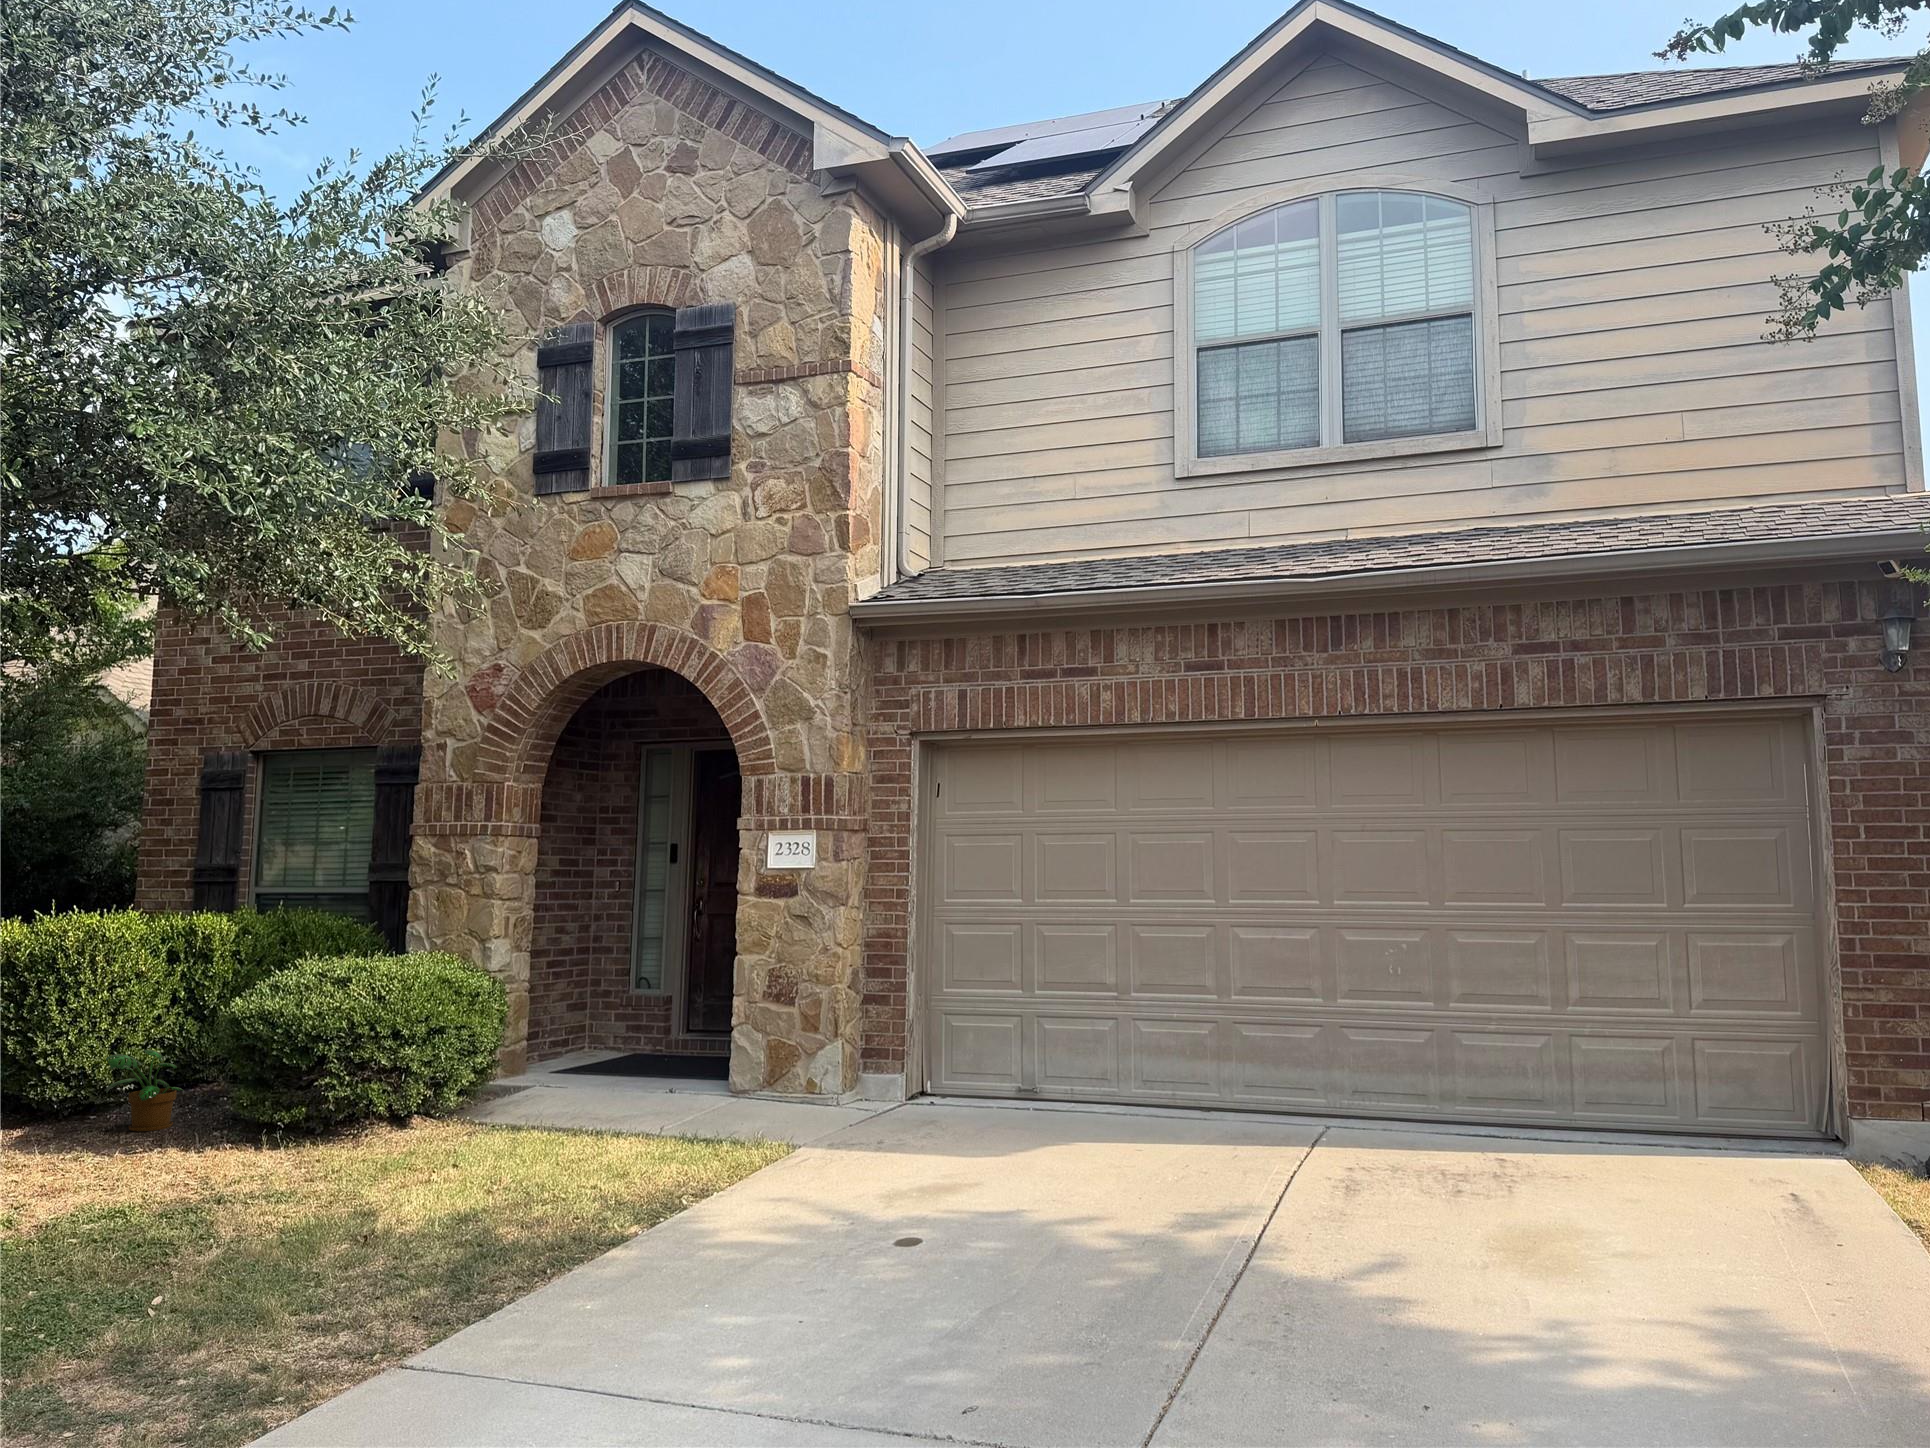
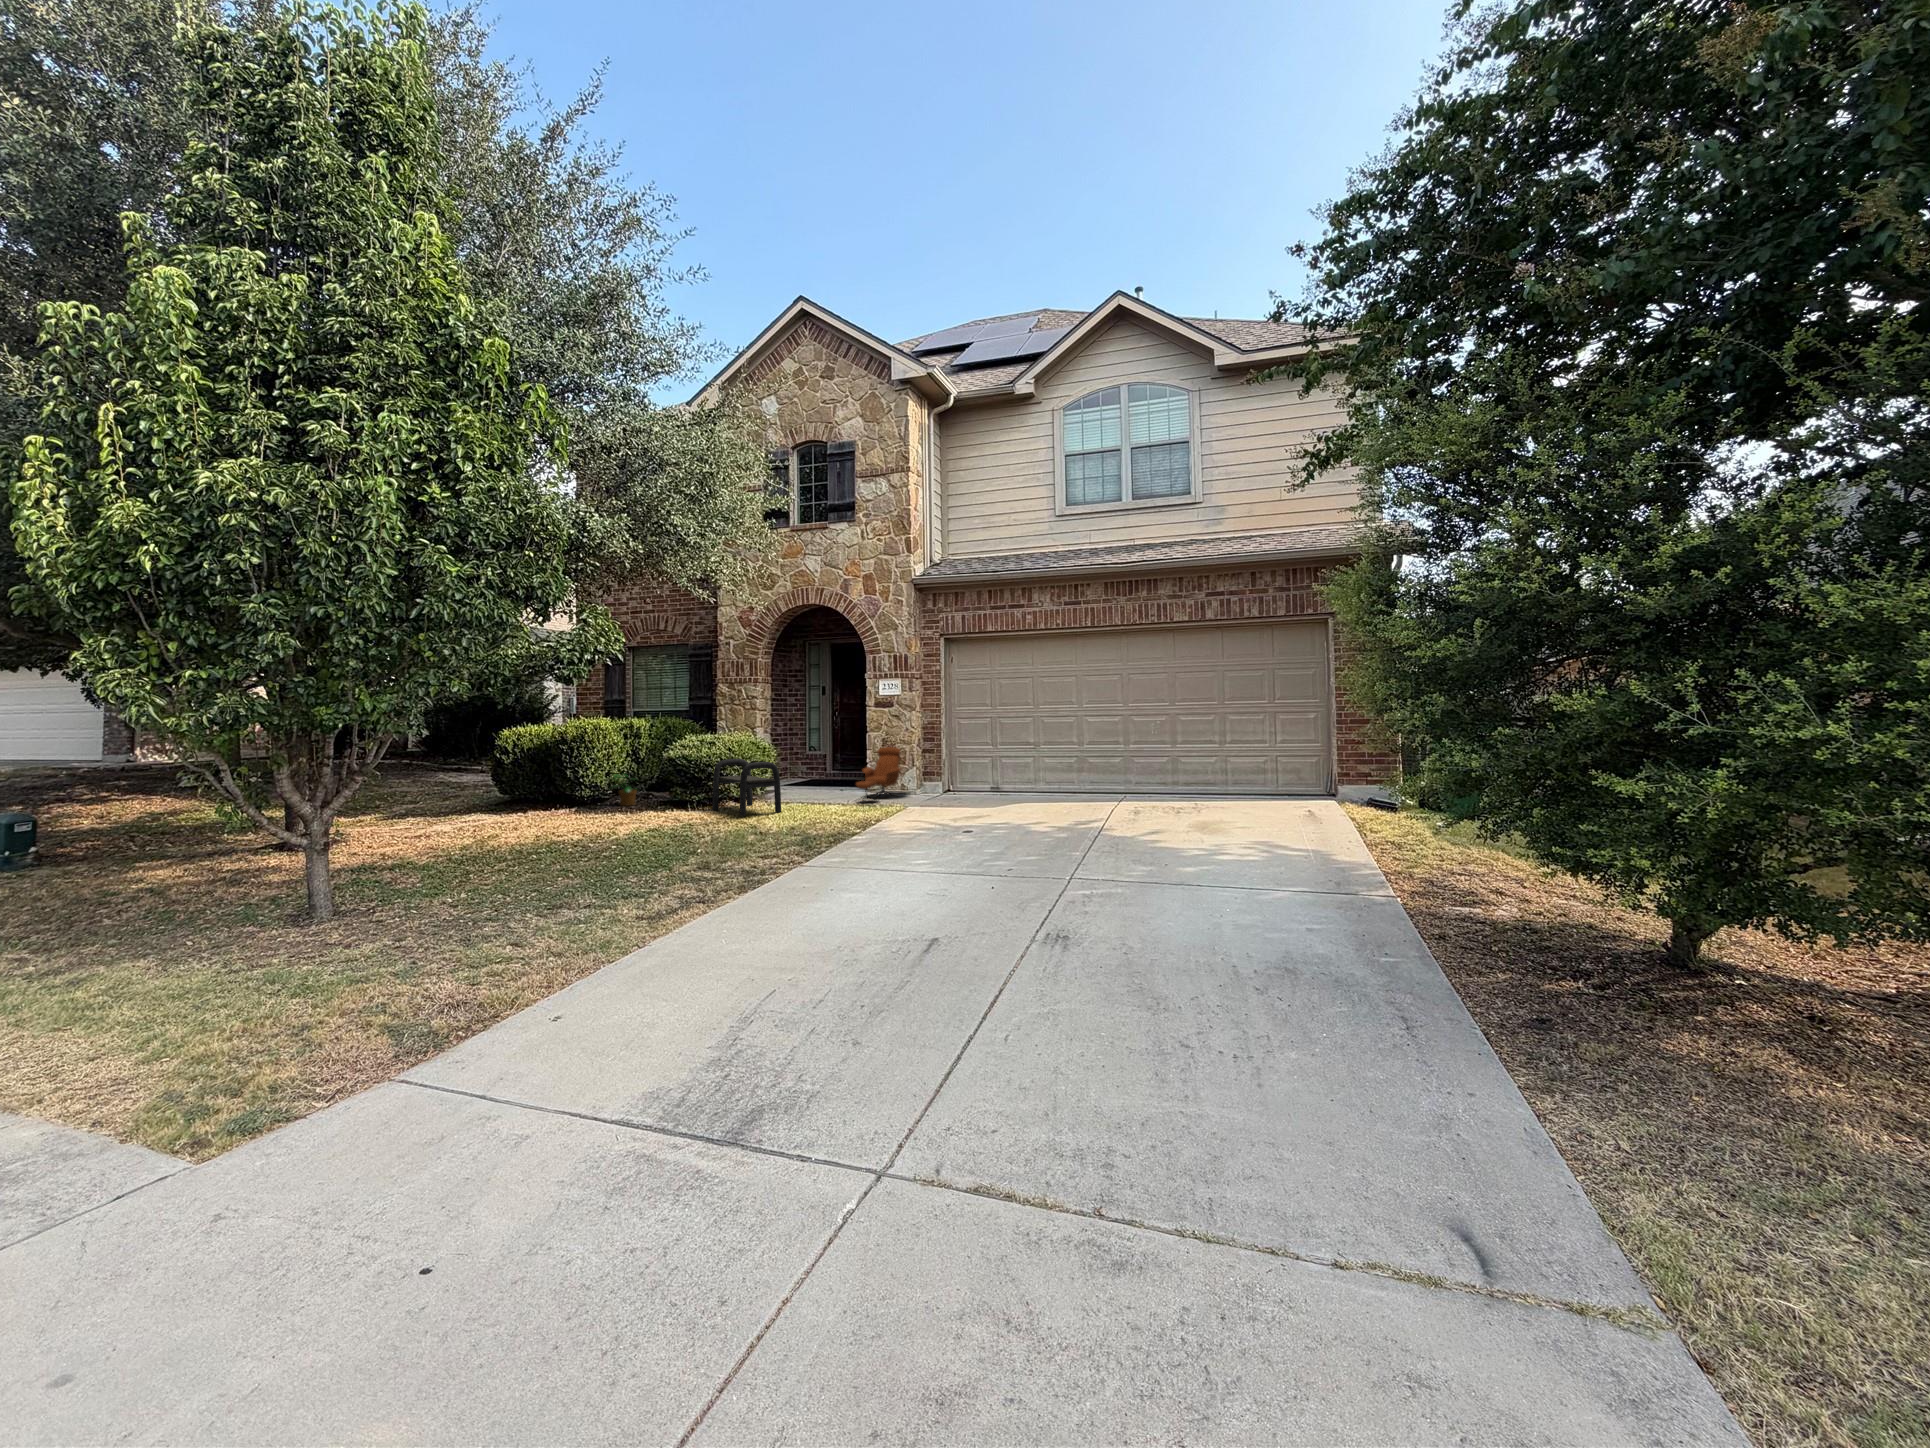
lounge chair: none [692,992,814,1134] -> present [856,747,902,801]
bench: none [335,1023,497,1179] -> present [712,759,781,816]

